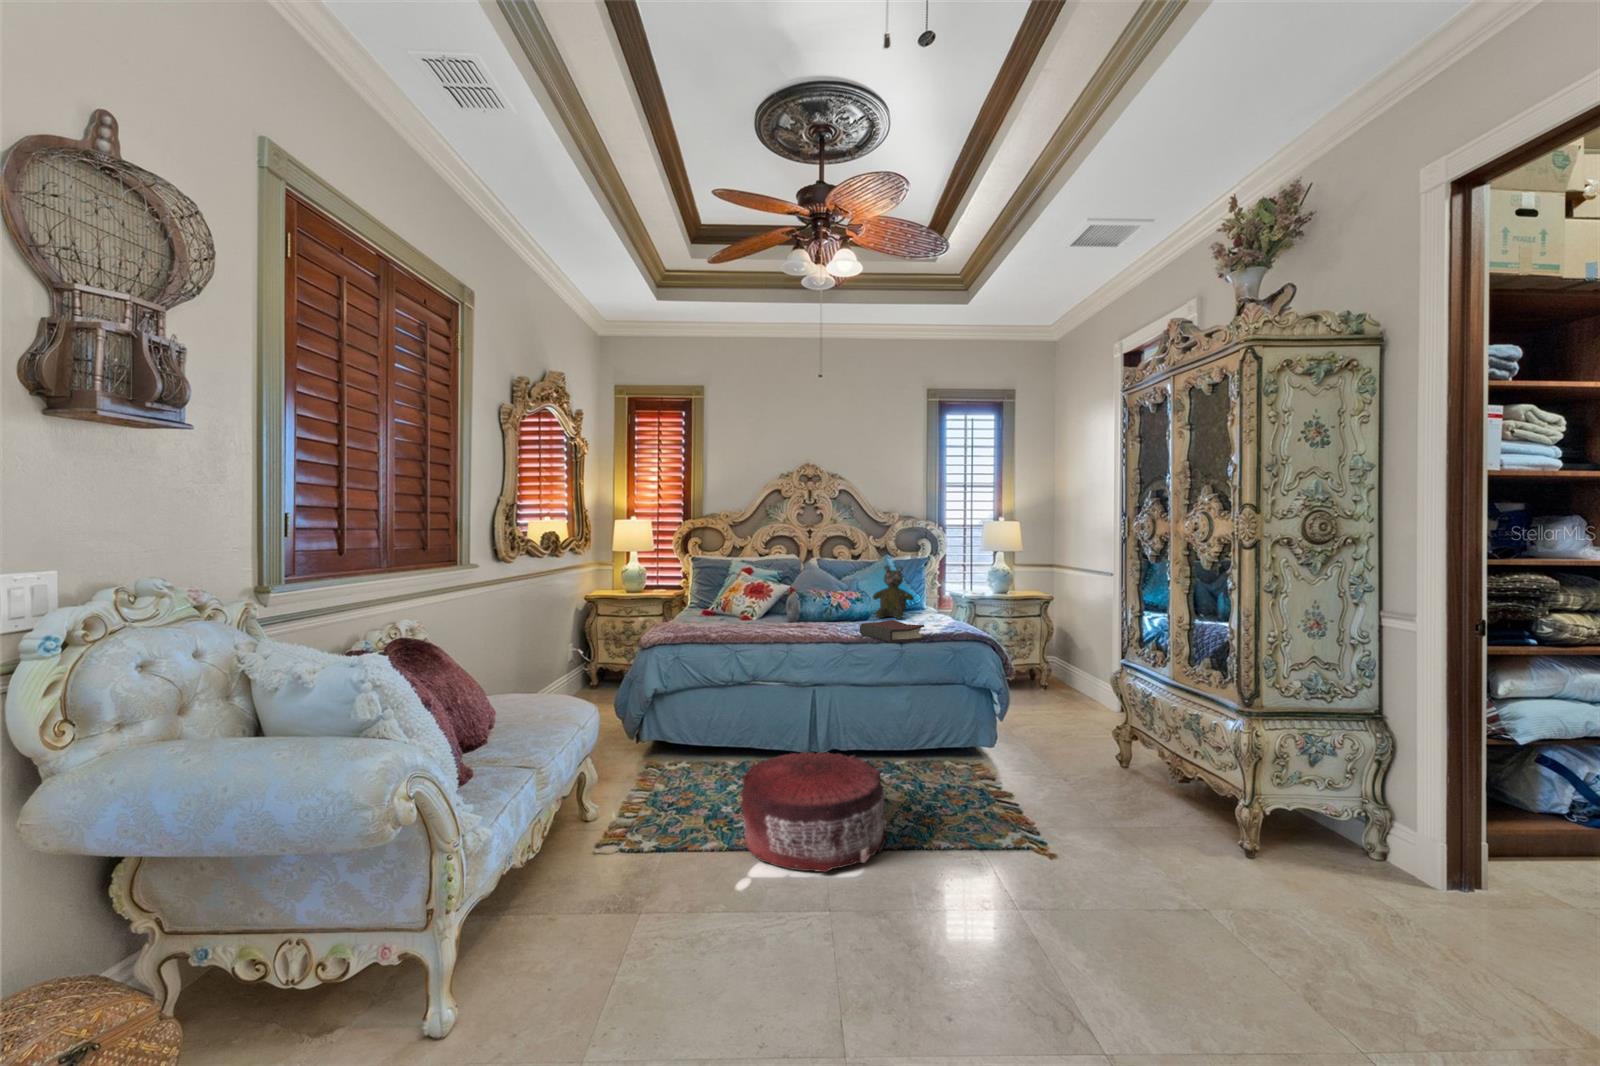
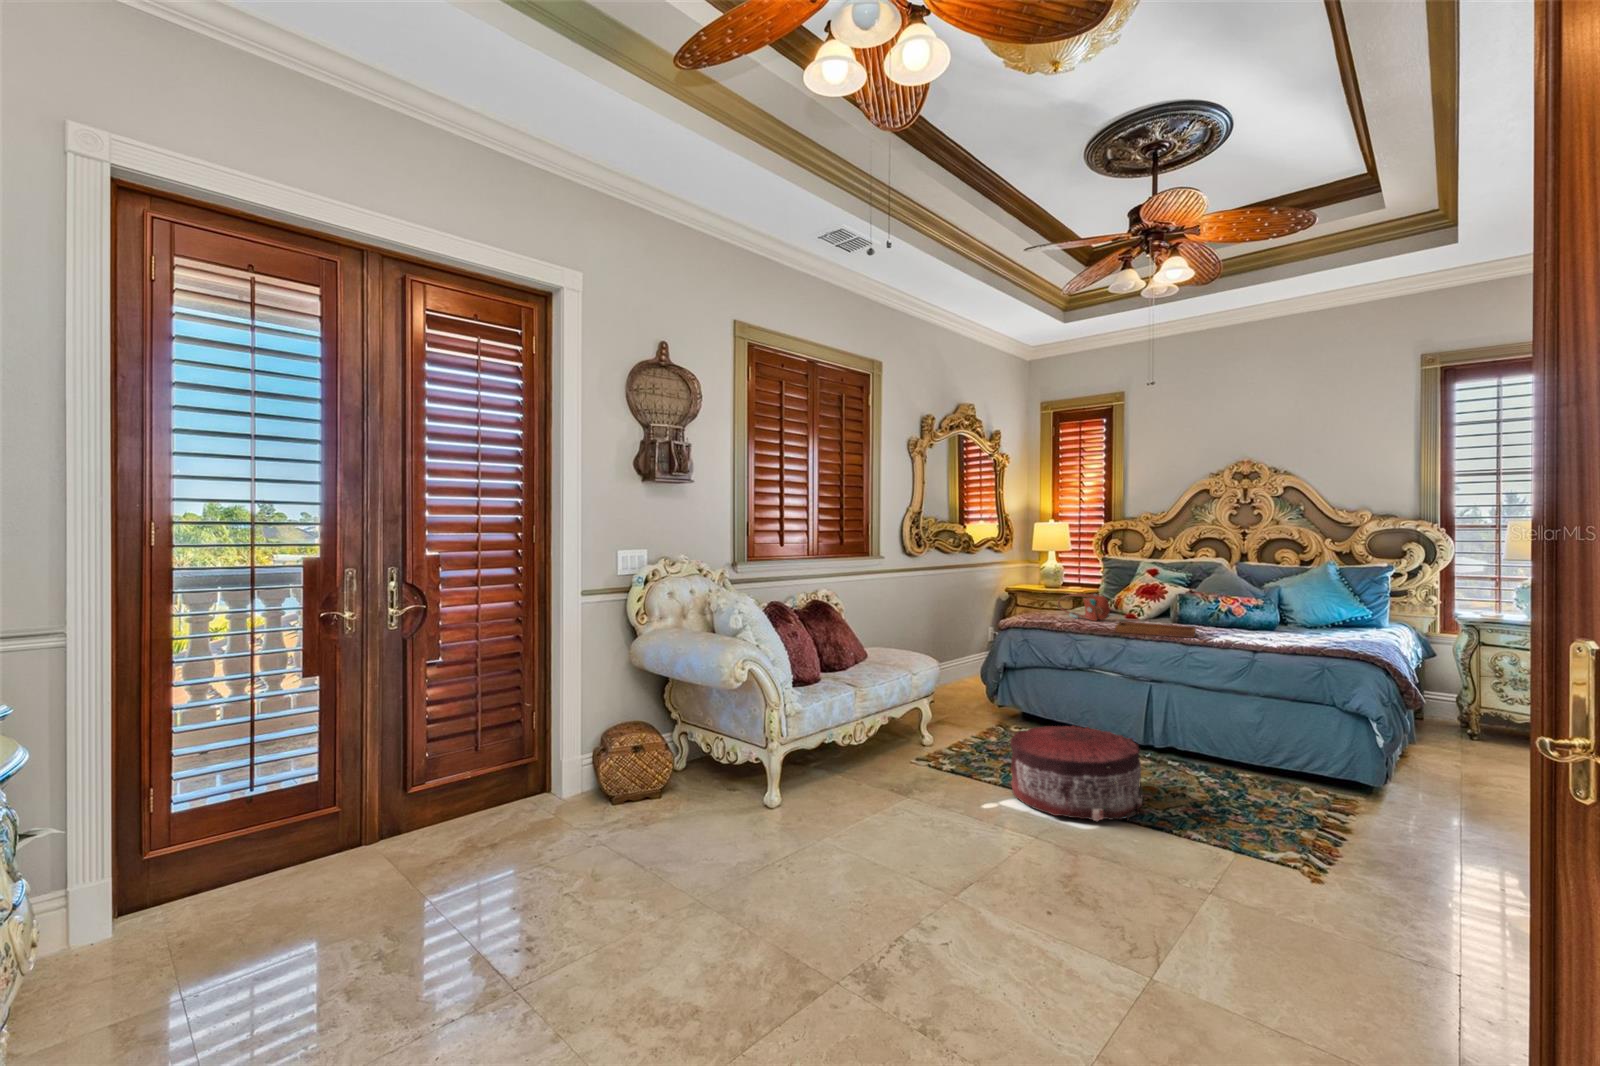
teddy bear: present [873,566,914,619] -> none [1278,571,1337,632]
handbag: none [688,598,745,627] -> present [1058,594,1110,621]
tray: none [771,609,848,638] -> present [1115,609,1196,638]
hardback book: present [860,620,924,643] -> none [1210,626,1279,649]

